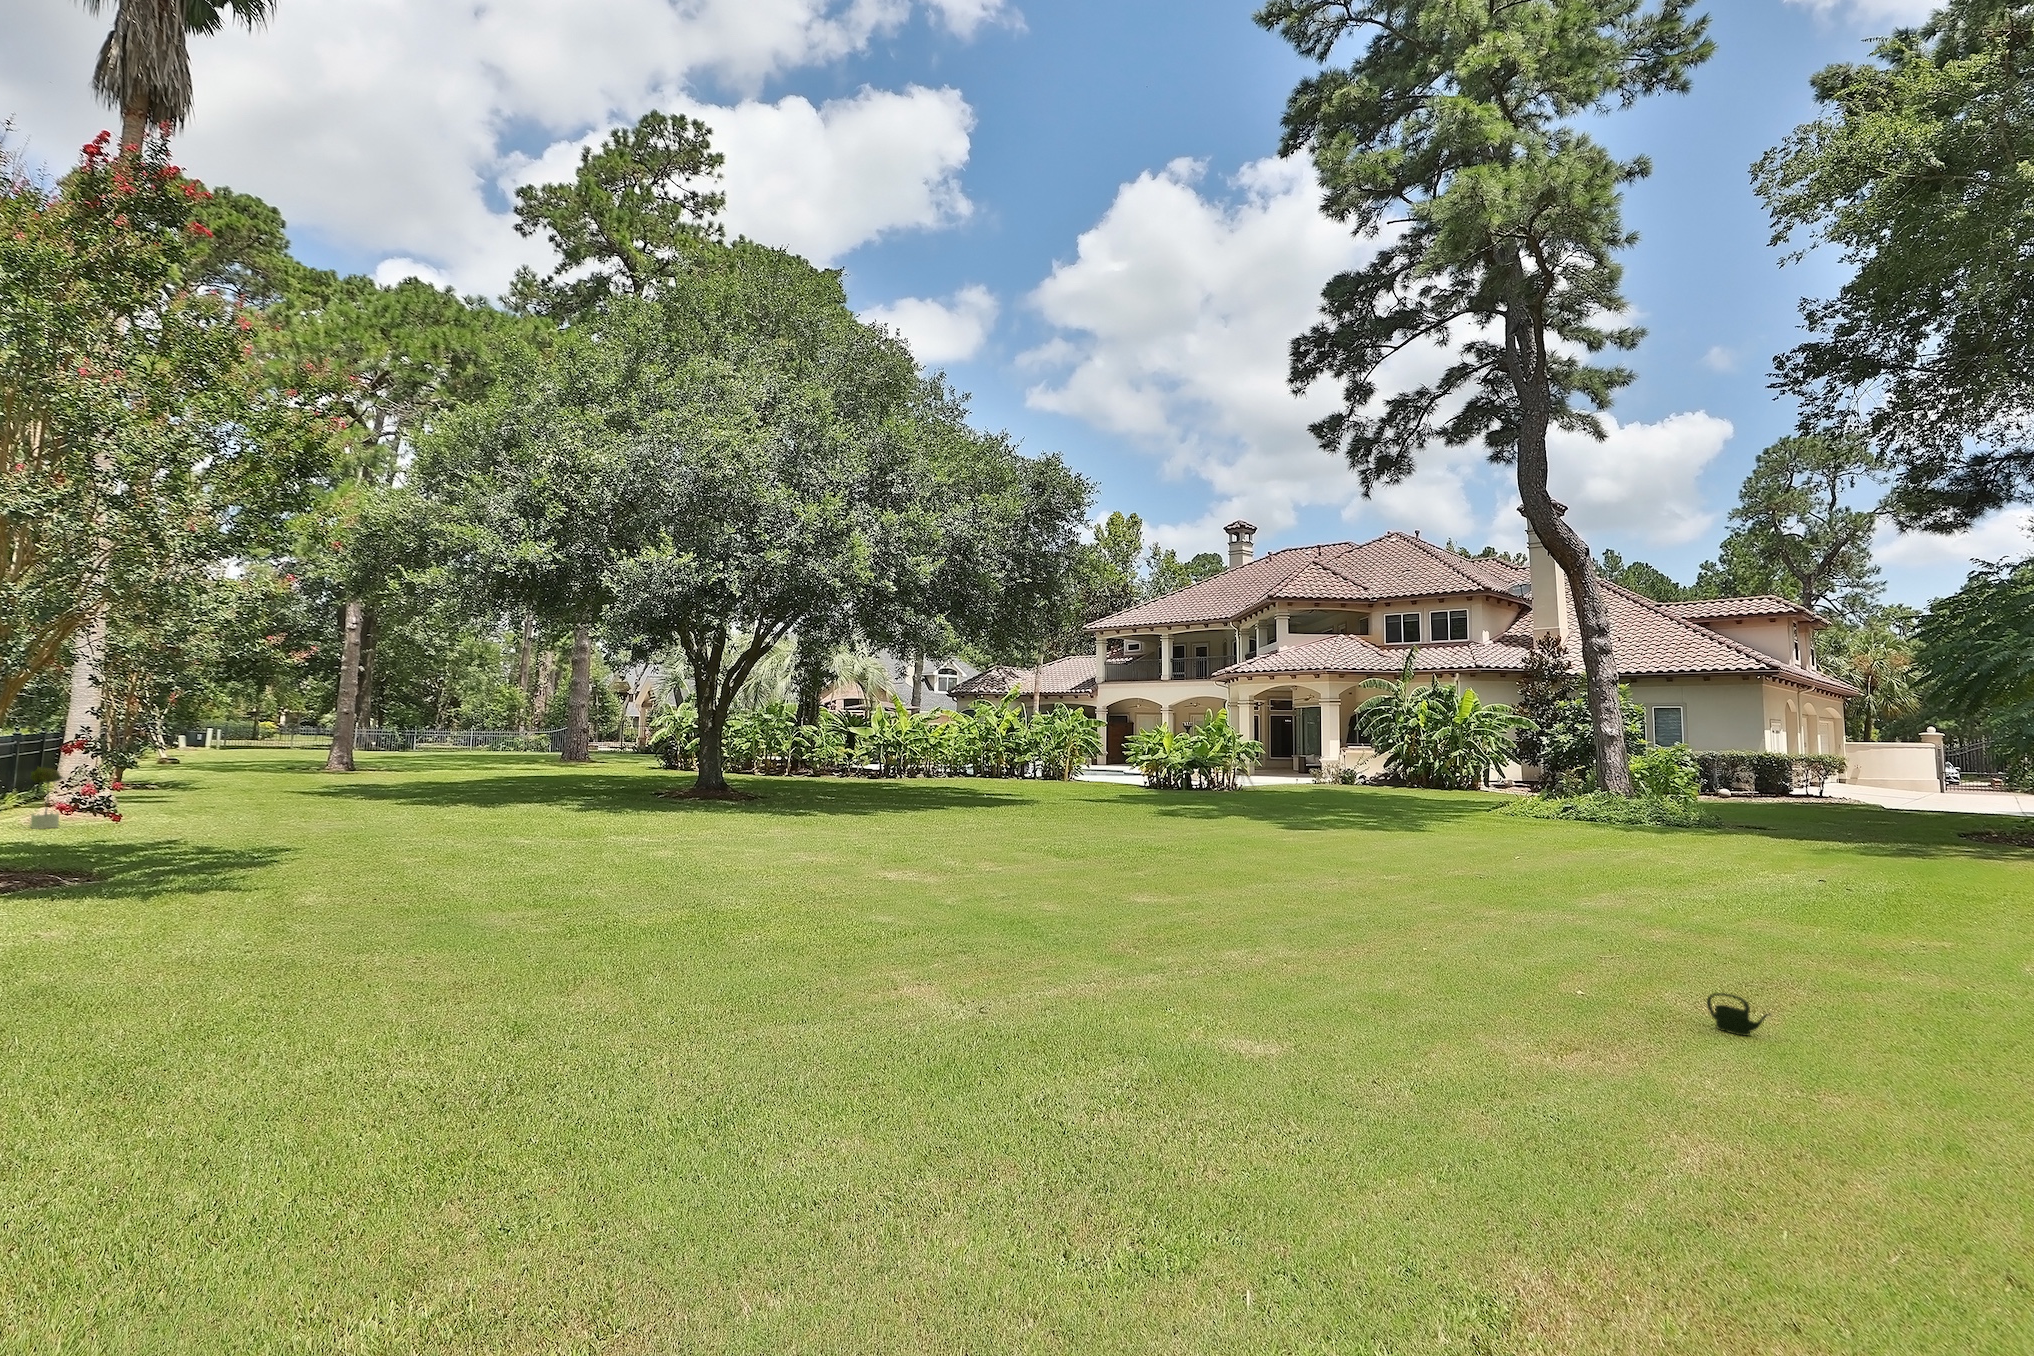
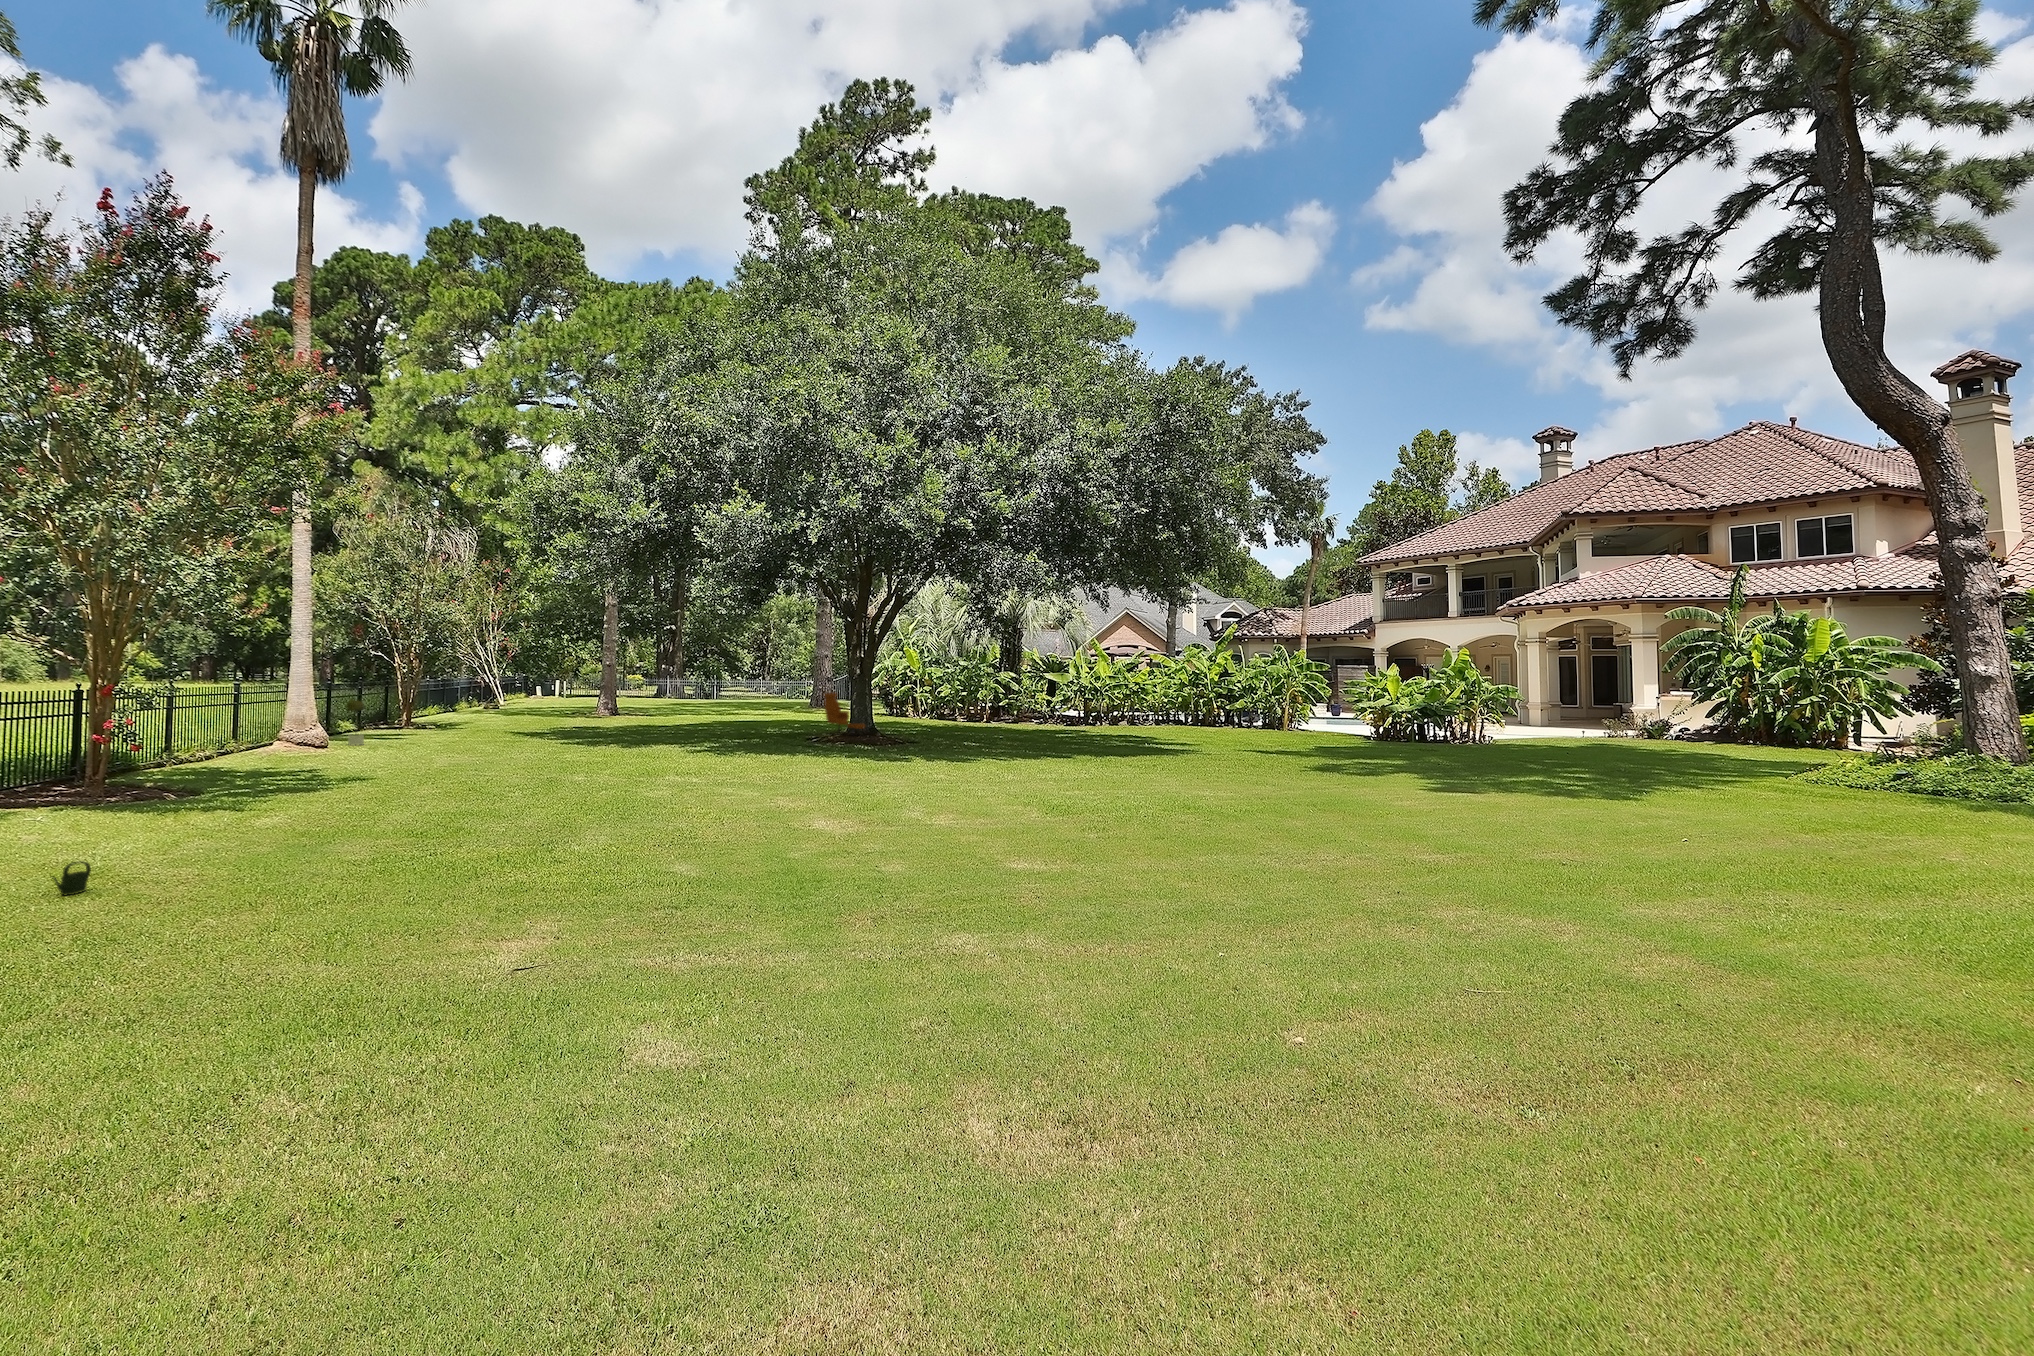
lounge chair: none [652,751,702,798] -> present [824,693,865,735]
round table: present [1228,764,1259,781] -> none [1456,712,1504,743]
watering can: present [1707,993,1770,1036] -> present [52,861,91,896]

